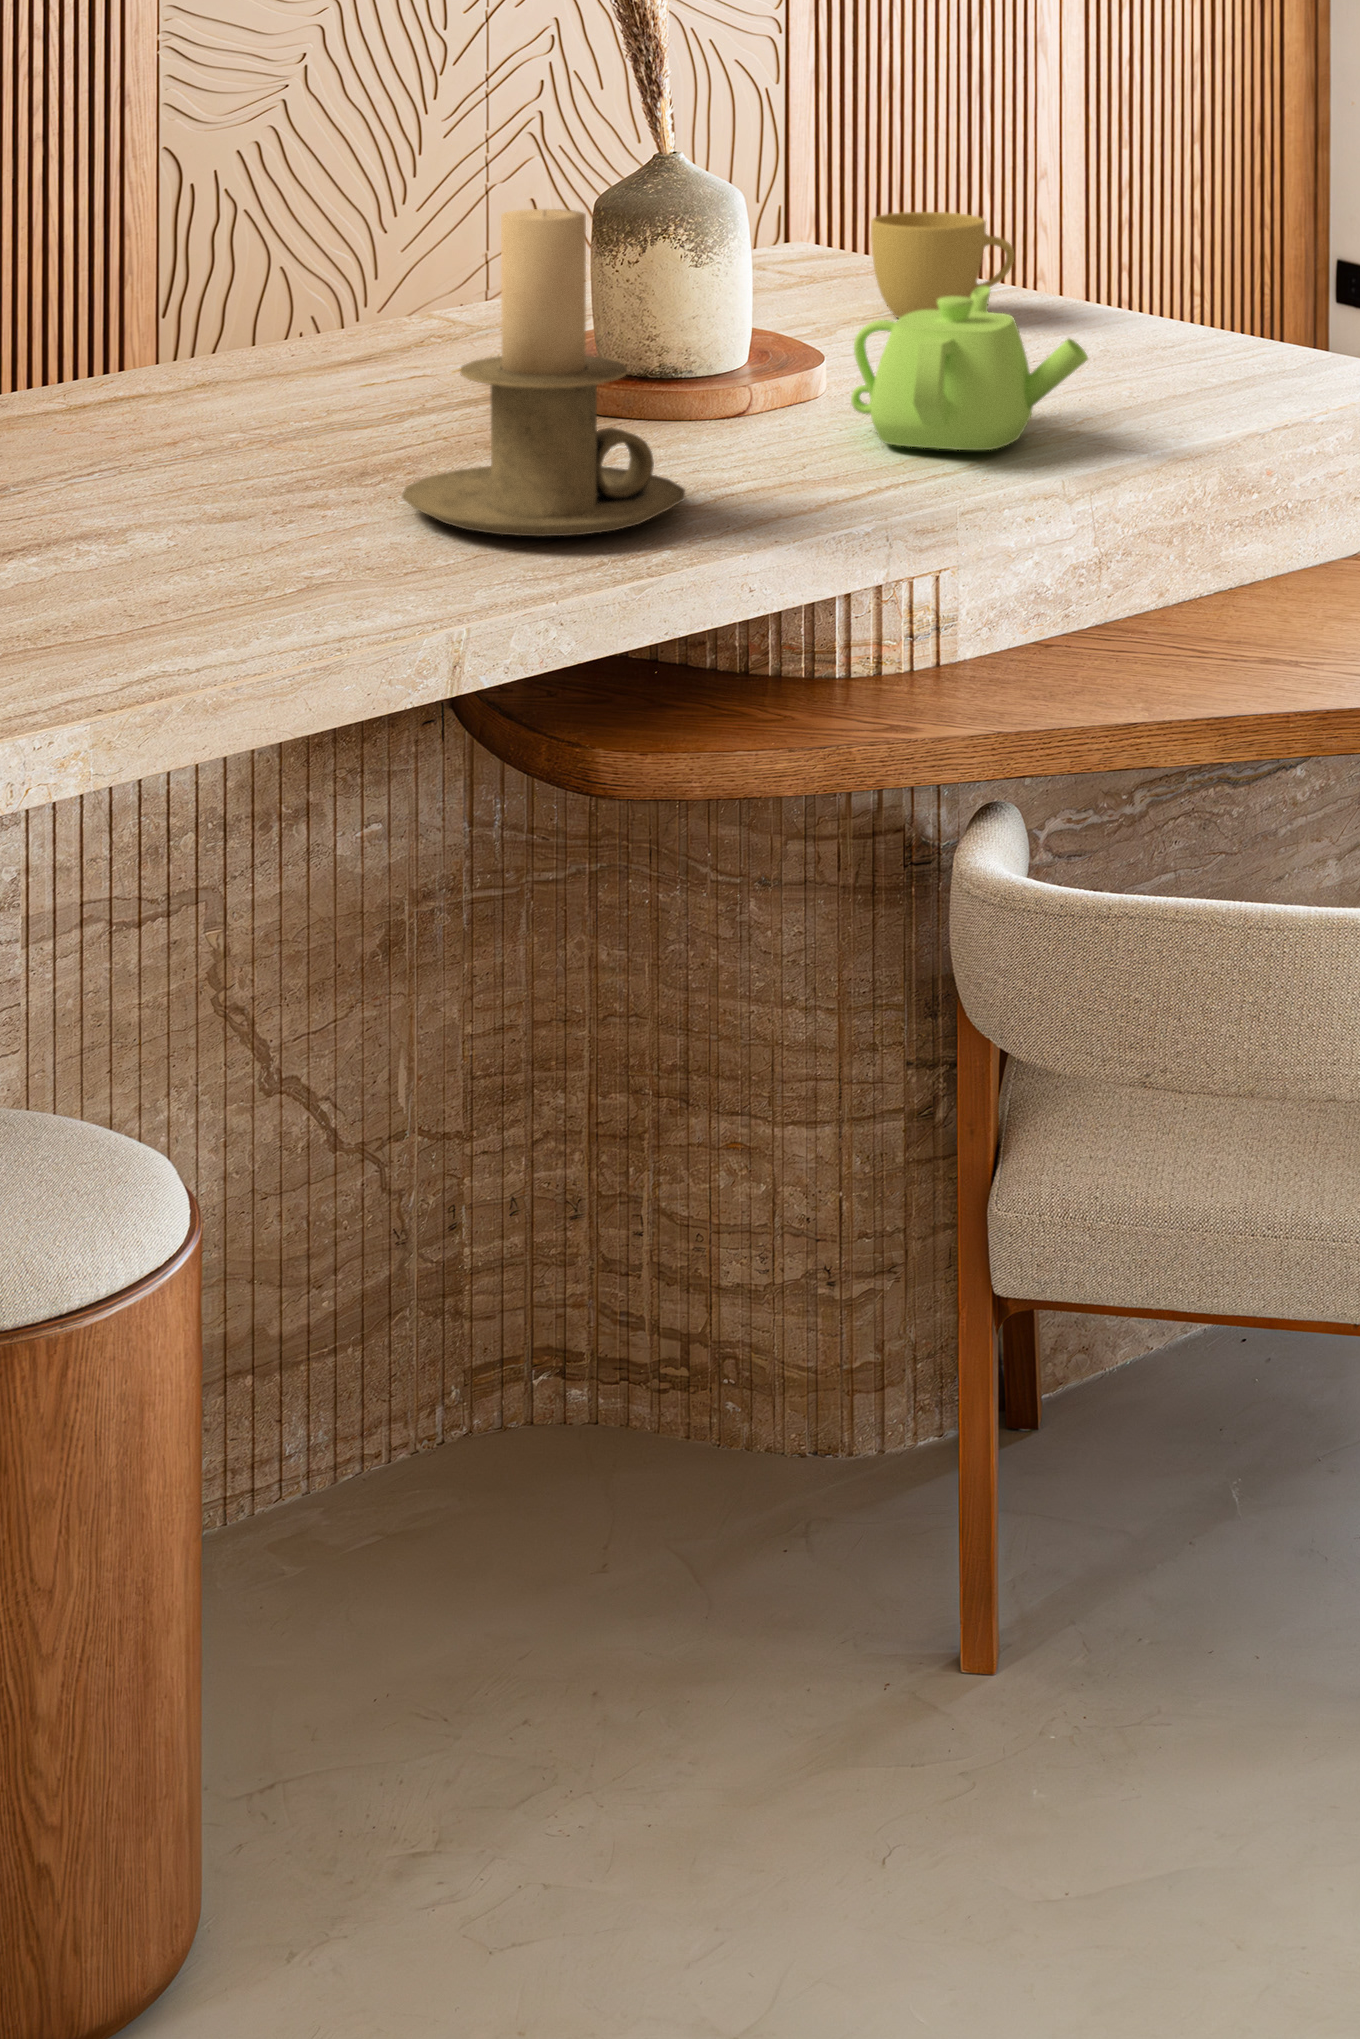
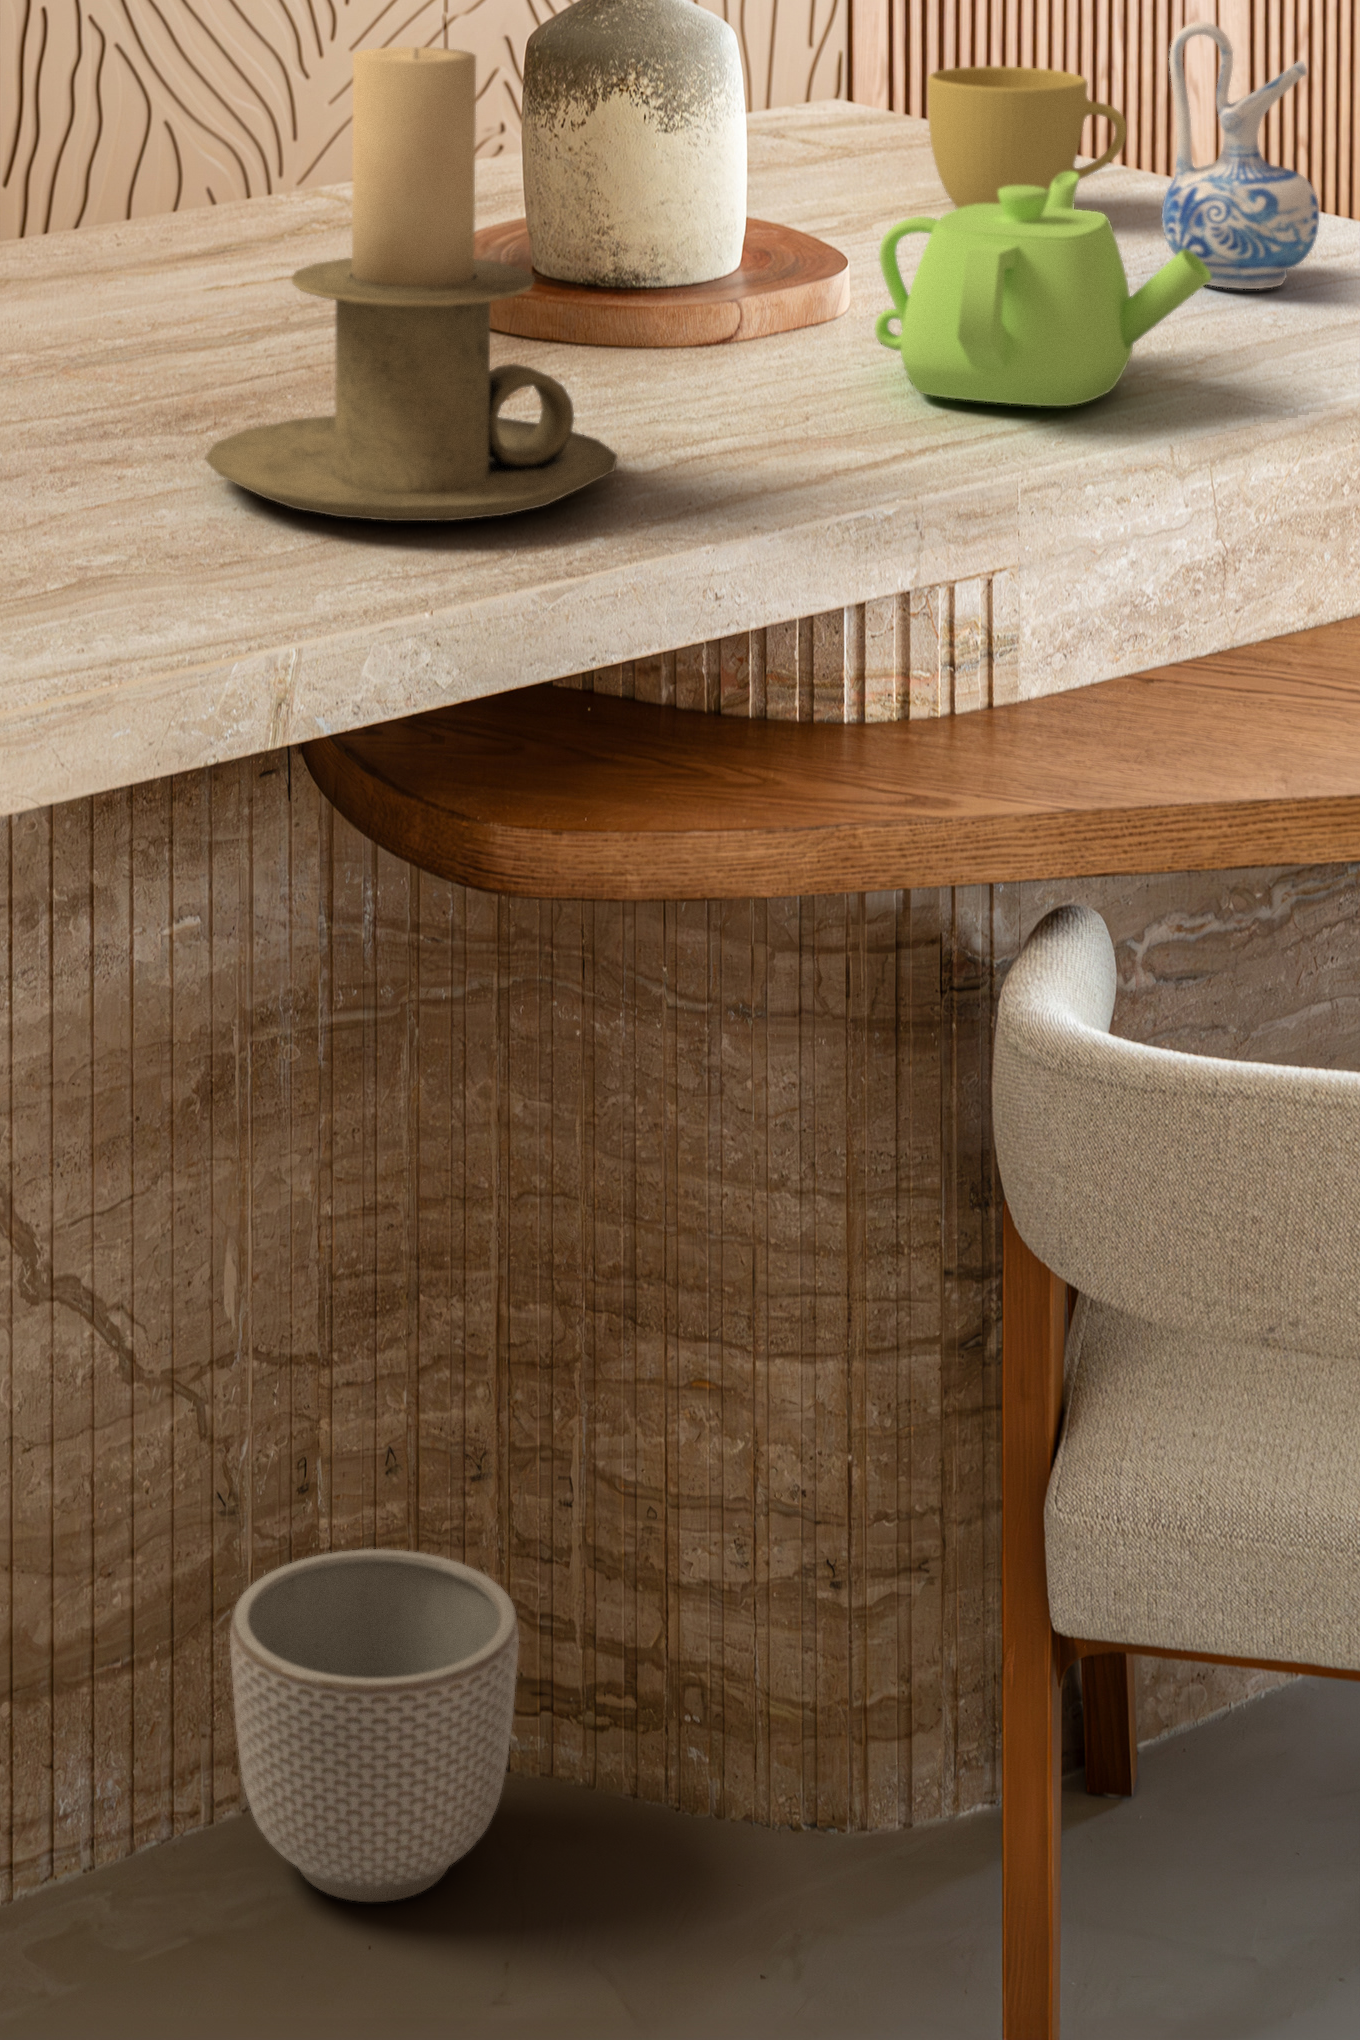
ceramic pitcher: none [1044,178,1156,367] -> present [1162,22,1319,289]
planter: none [410,1270,611,1512] -> present [230,1549,519,1902]

